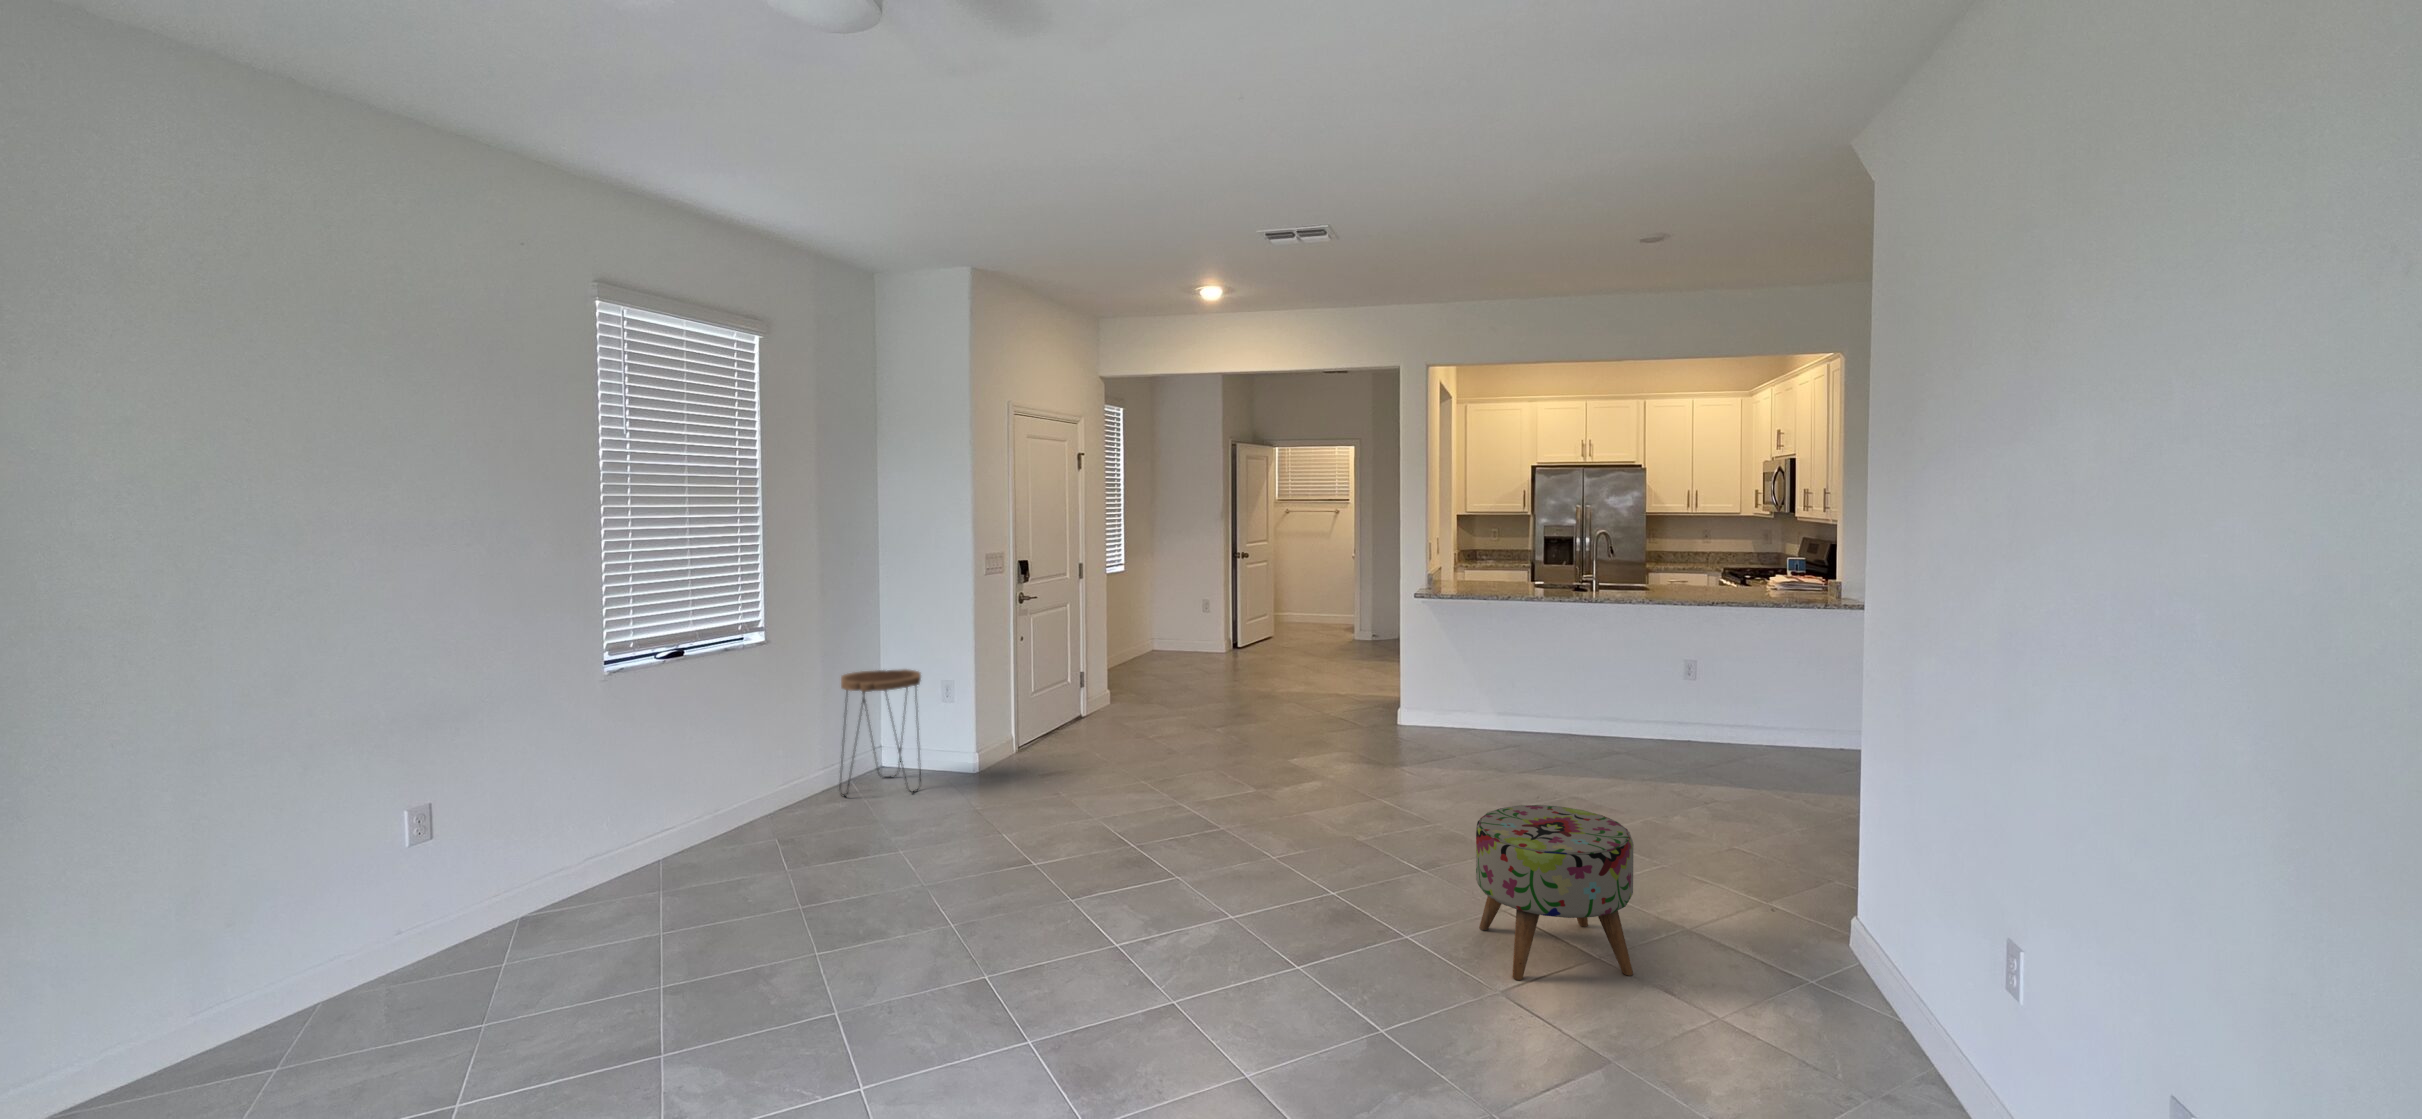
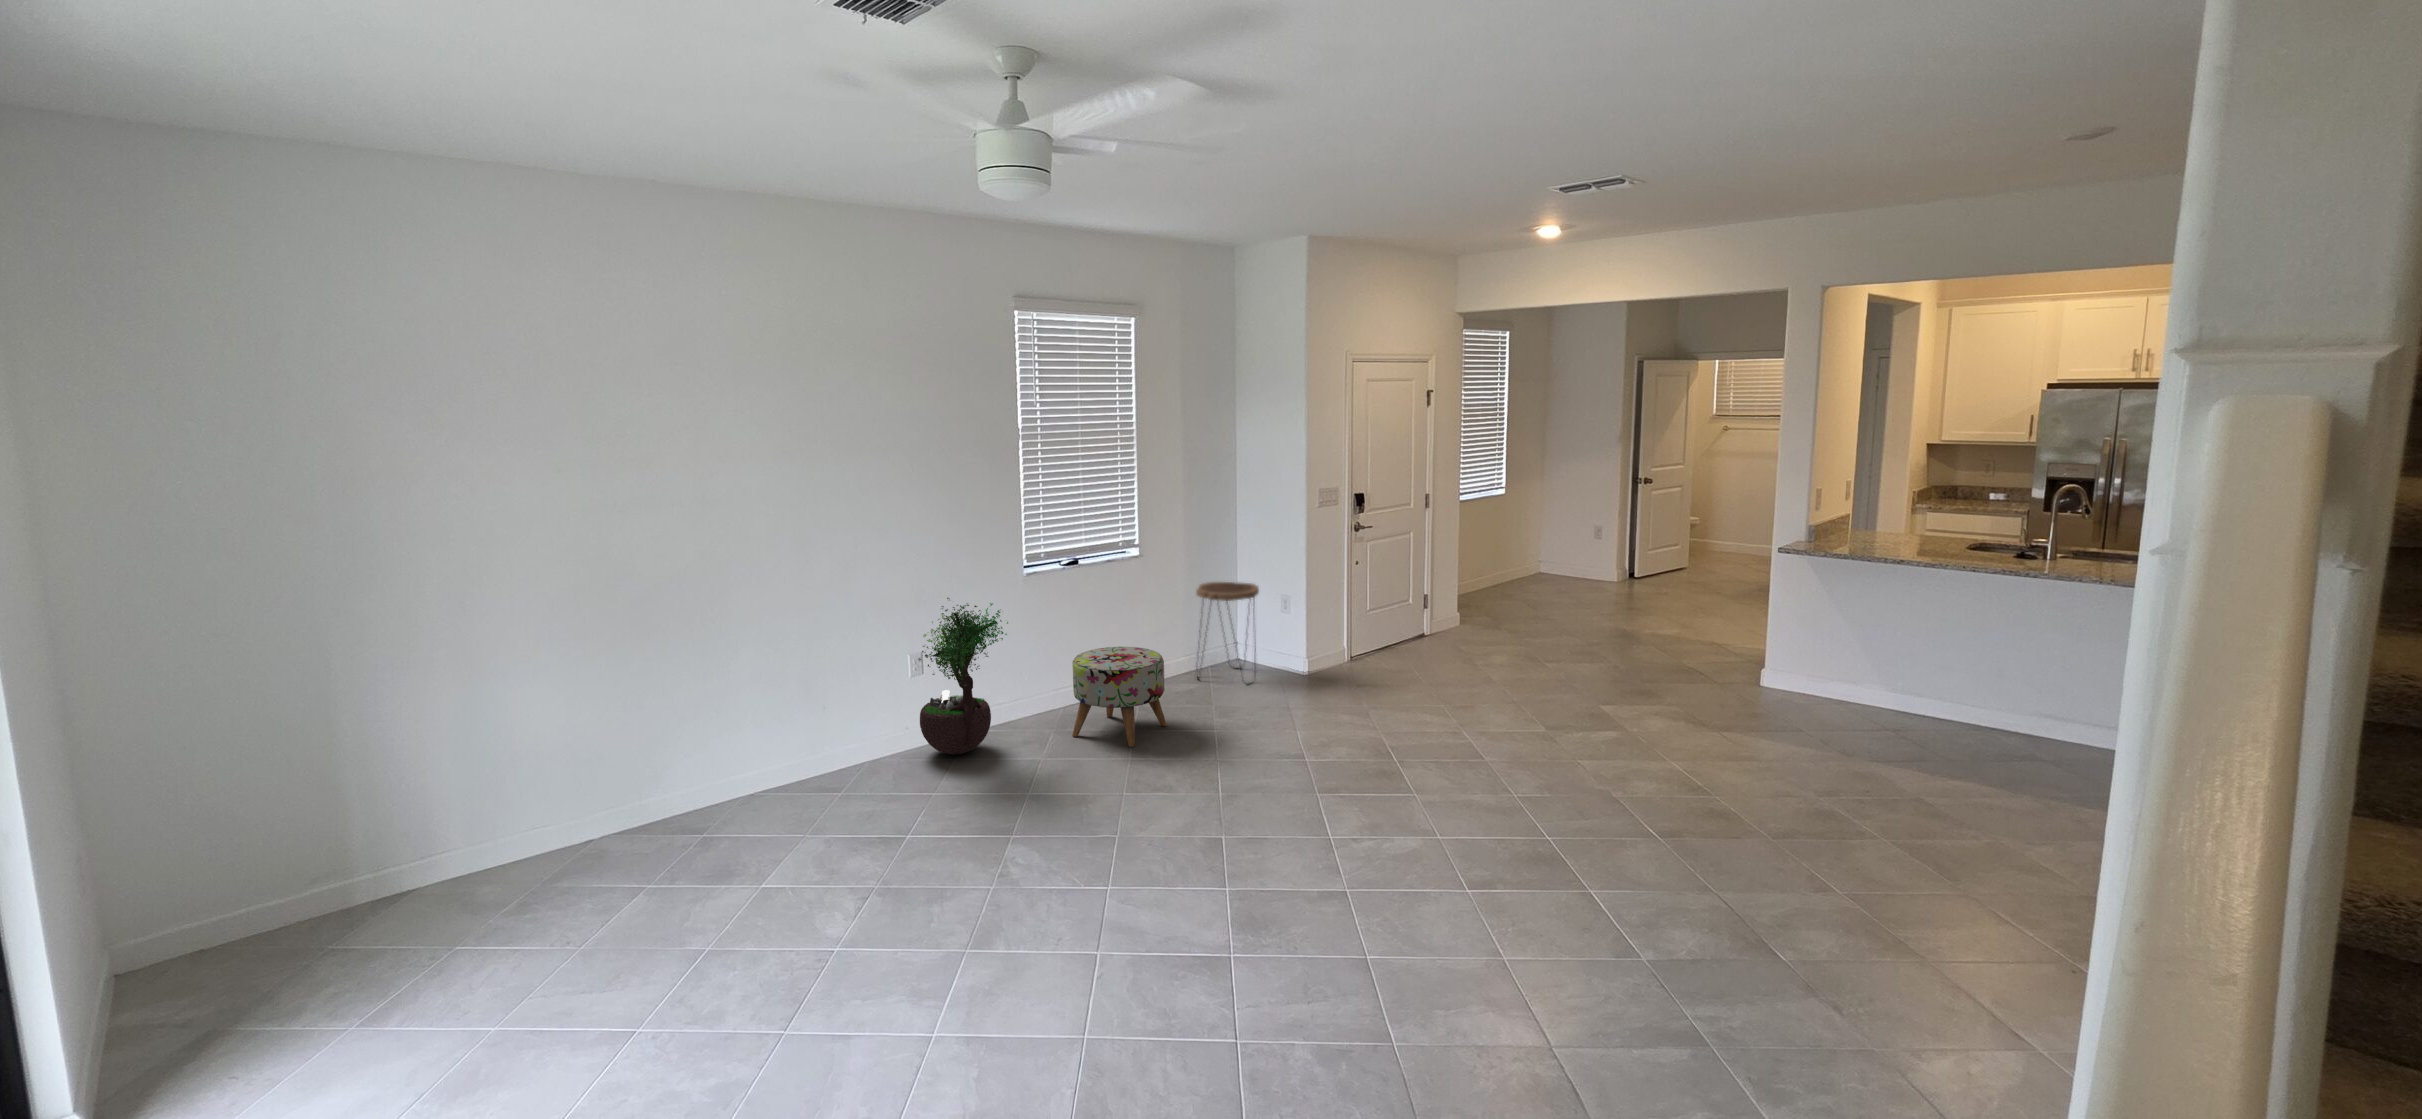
potted tree: none [427,707,603,961] -> present [919,598,1008,755]
ottoman: present [1476,805,1634,980] -> present [1072,647,1166,747]

